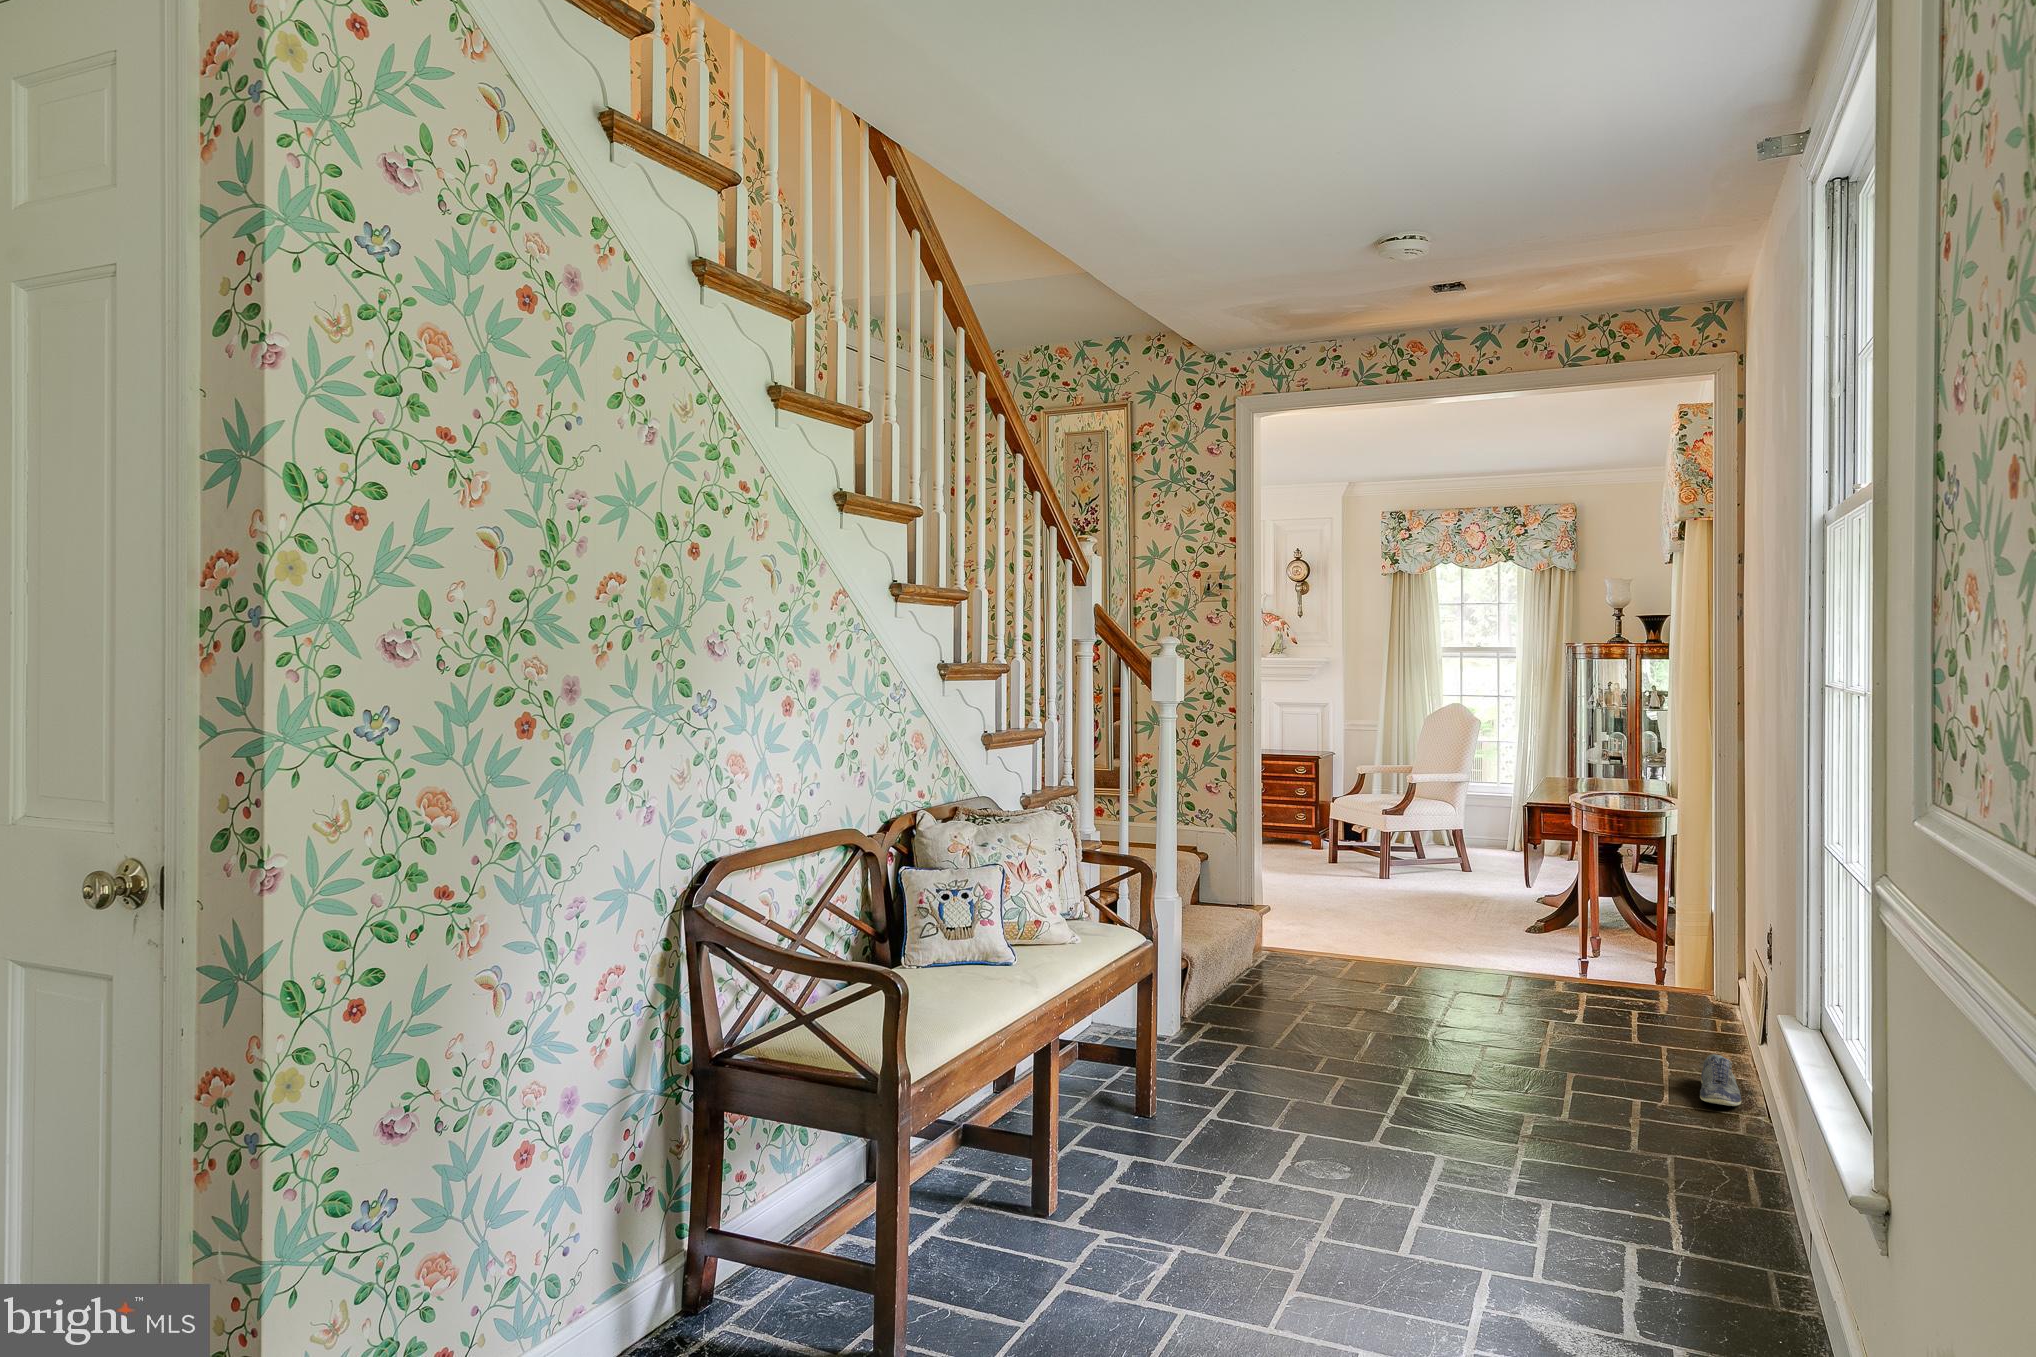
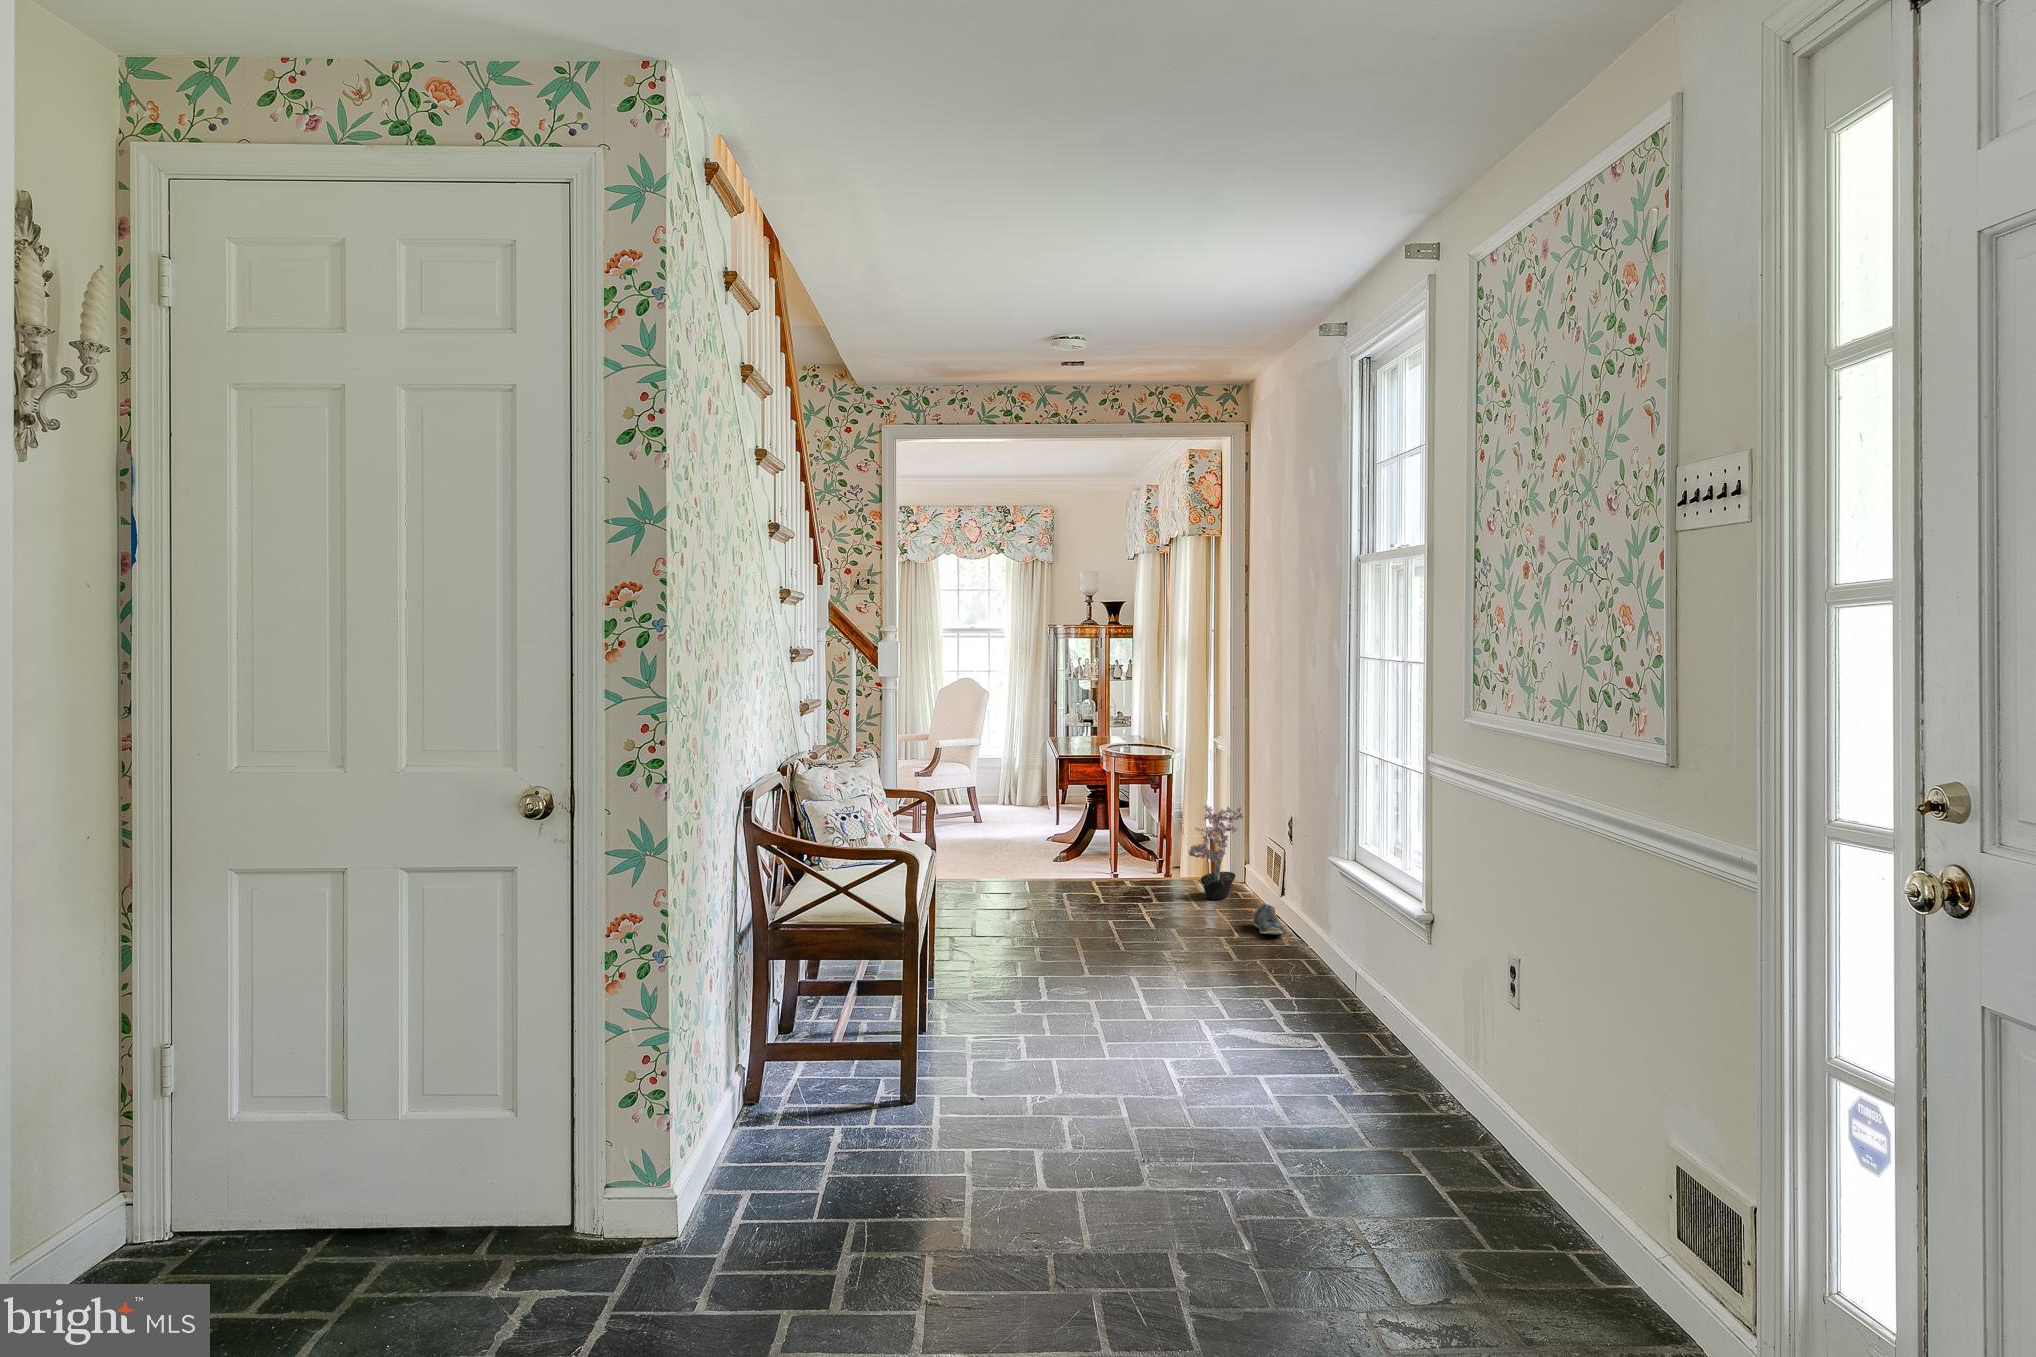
potted plant: none [1636,887,1725,1030] -> present [1188,806,1243,900]

